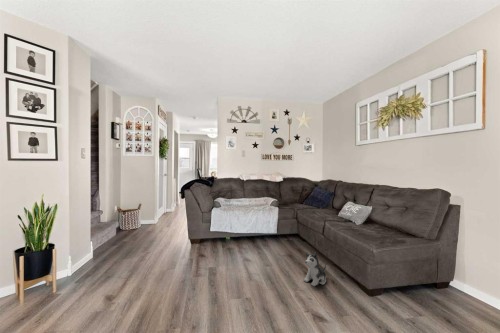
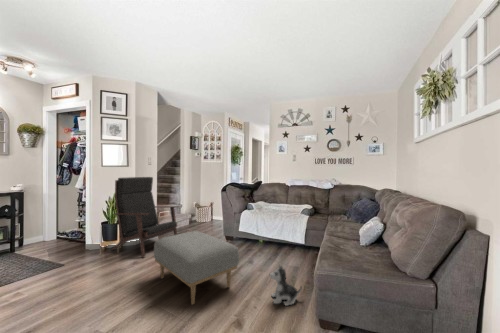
lounge chair: none [44,177,145,294] -> present [111,177,180,258]
ottoman: none [174,238,272,313] -> present [154,231,239,304]

